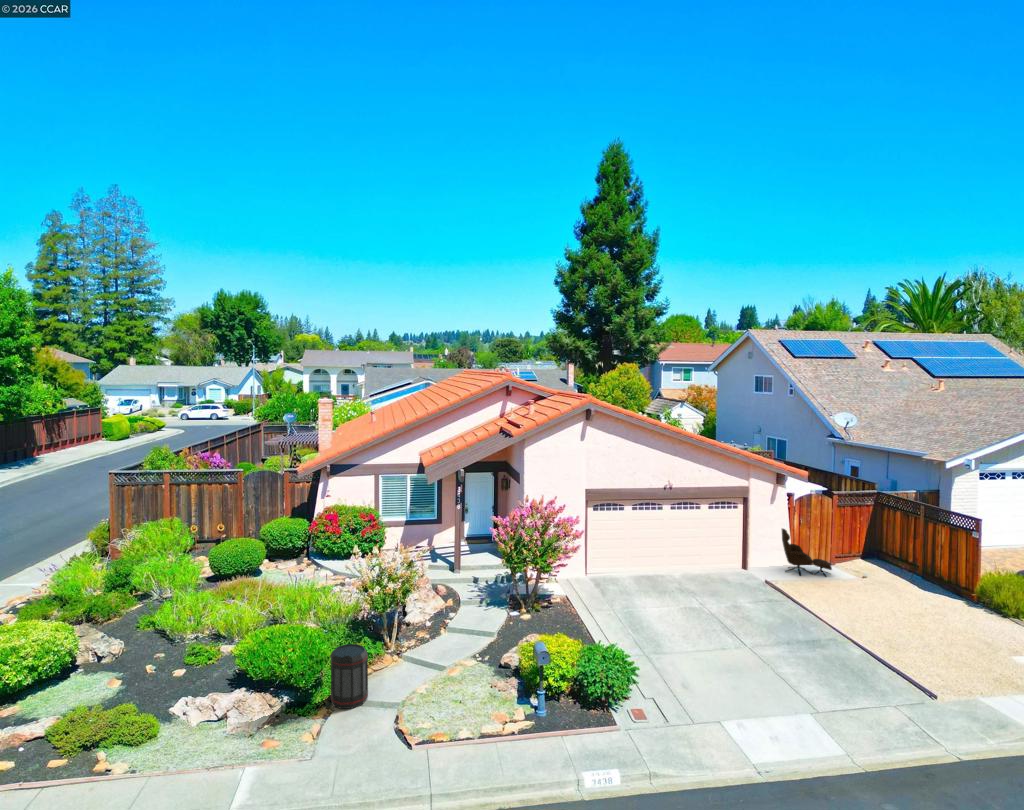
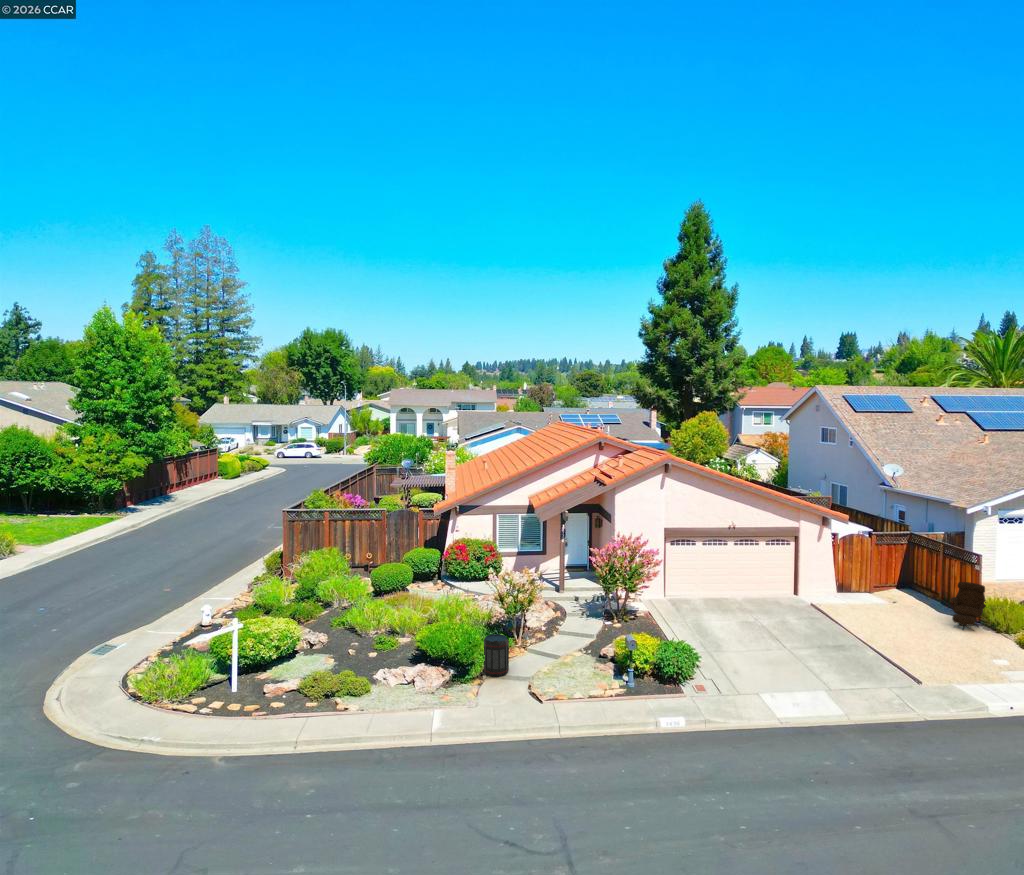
lounge chair: present [782,529,832,576] -> present [951,582,987,630]

